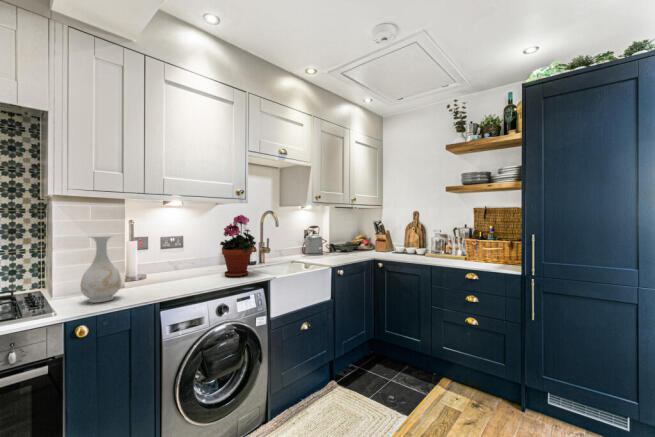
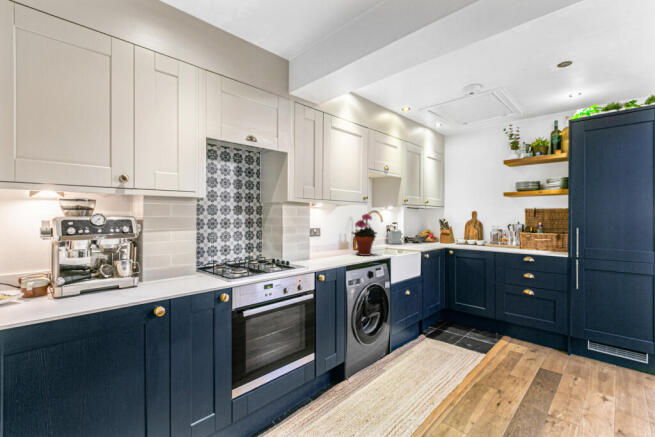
vase: present [80,235,121,303] -> none [300,225,320,265]

